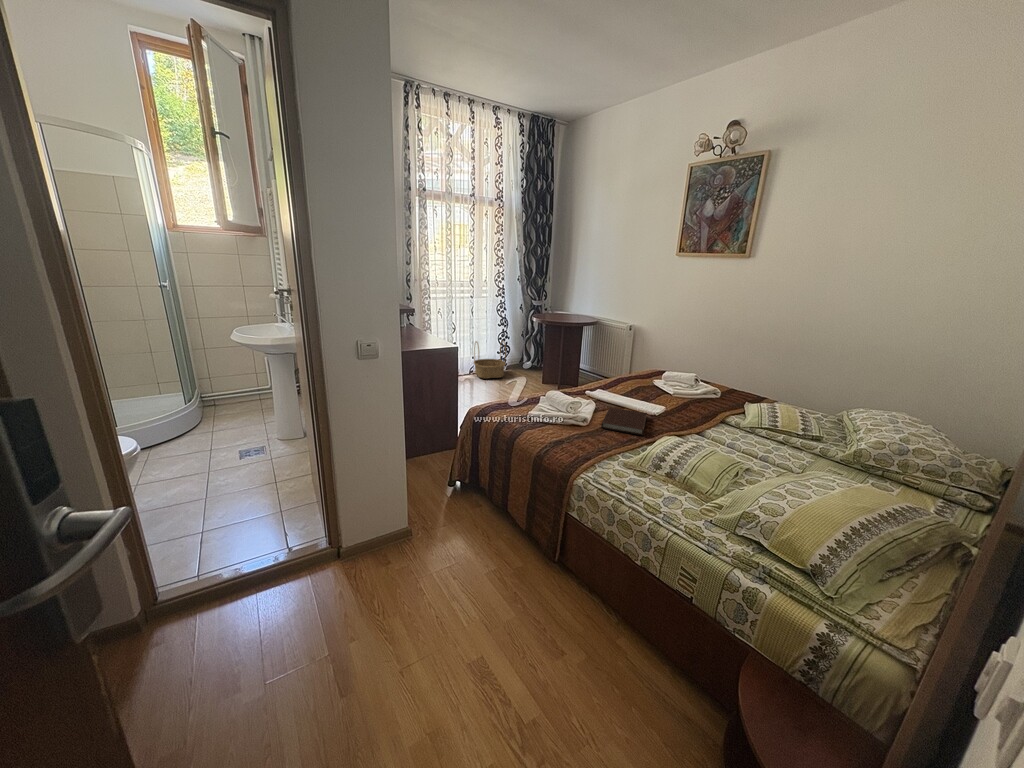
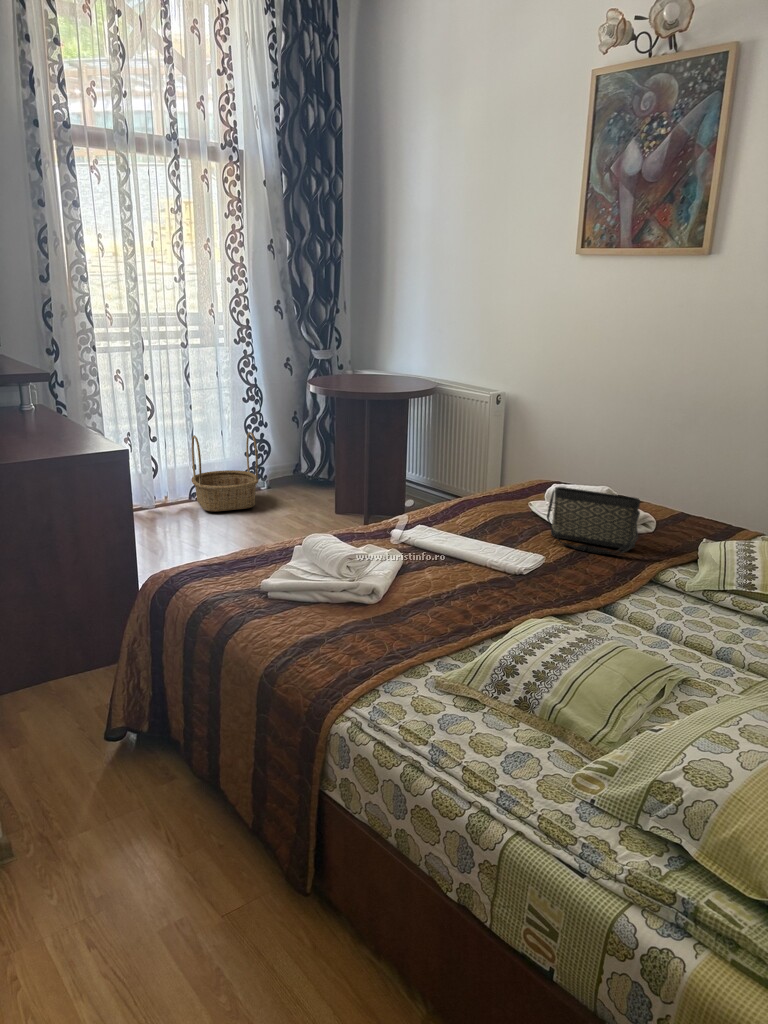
handbag: none [664,372,714,407] -> present [547,487,640,555]
notebook: present [601,407,647,435] -> none [406,565,505,621]

